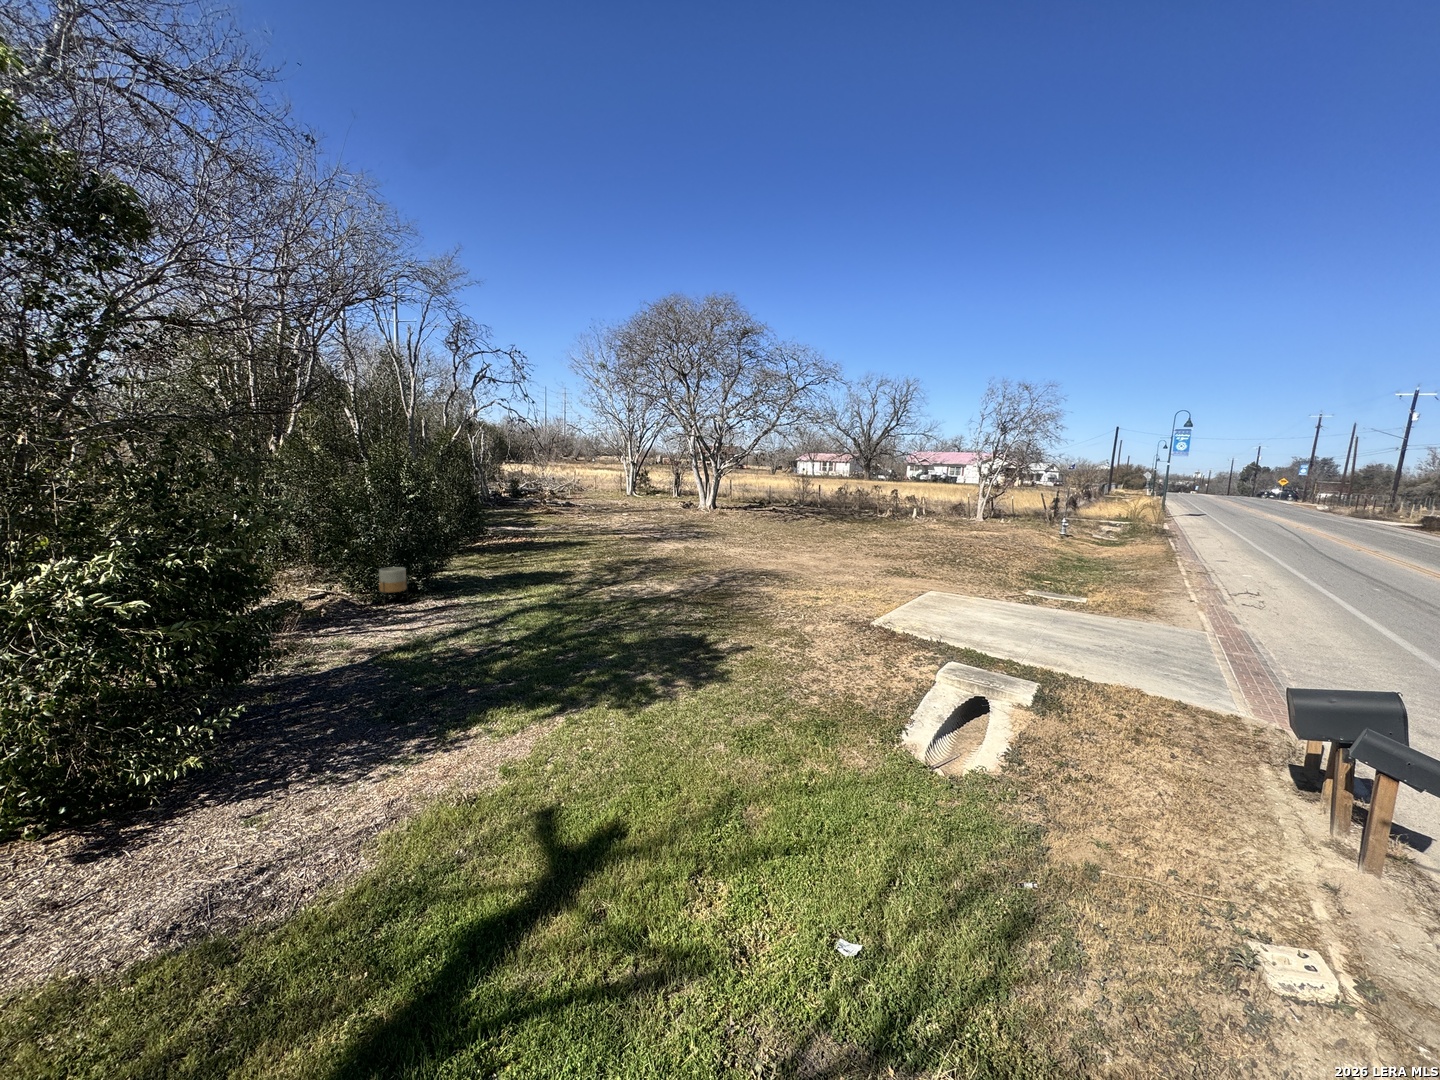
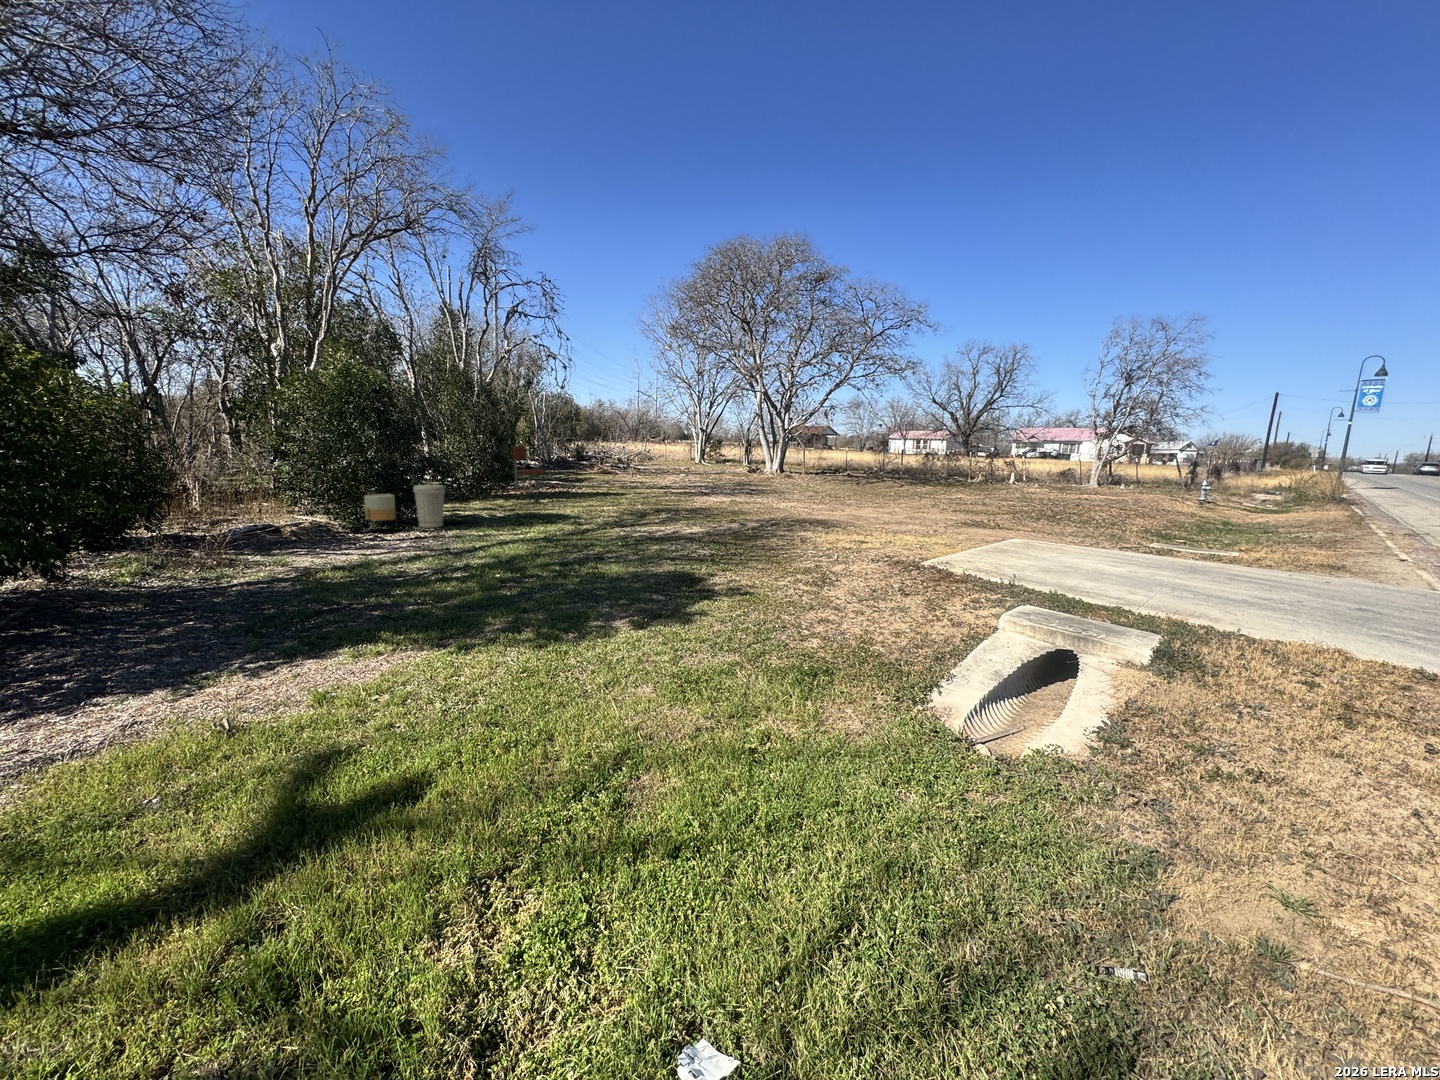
bench: none [476,498,506,543] -> present [513,446,546,492]
trash can: none [418,554,448,595] -> present [414,484,445,527]

